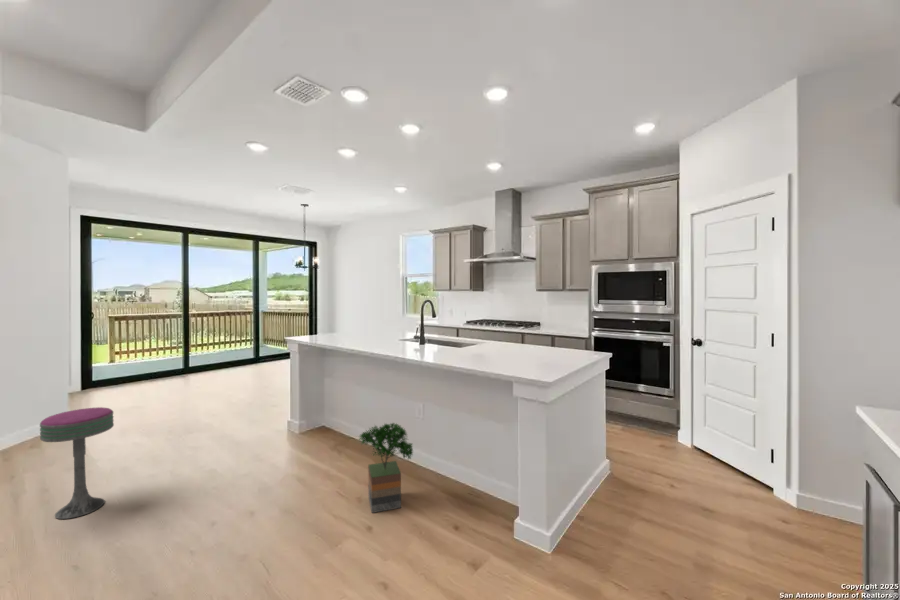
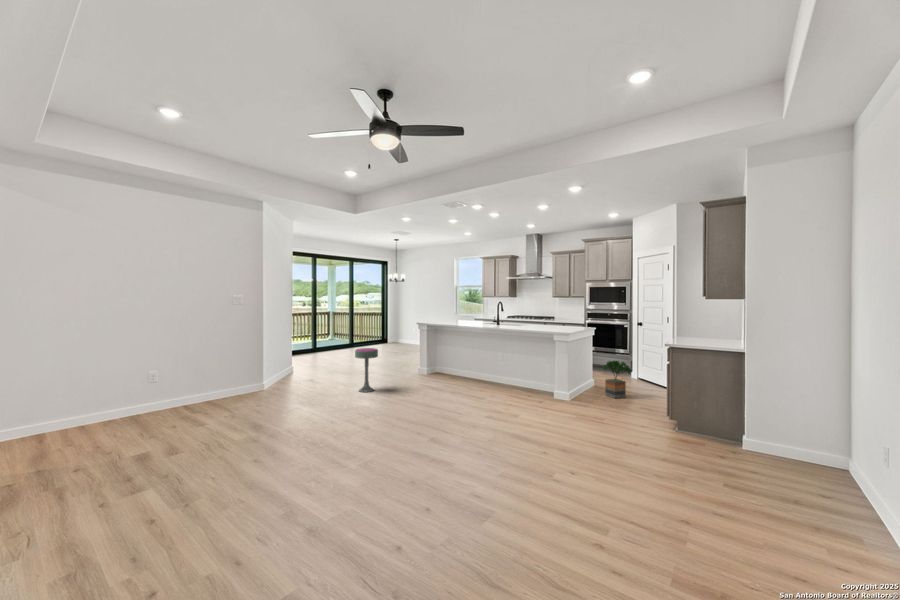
potted tree: present [359,423,413,513] -> present [603,361,632,398]

